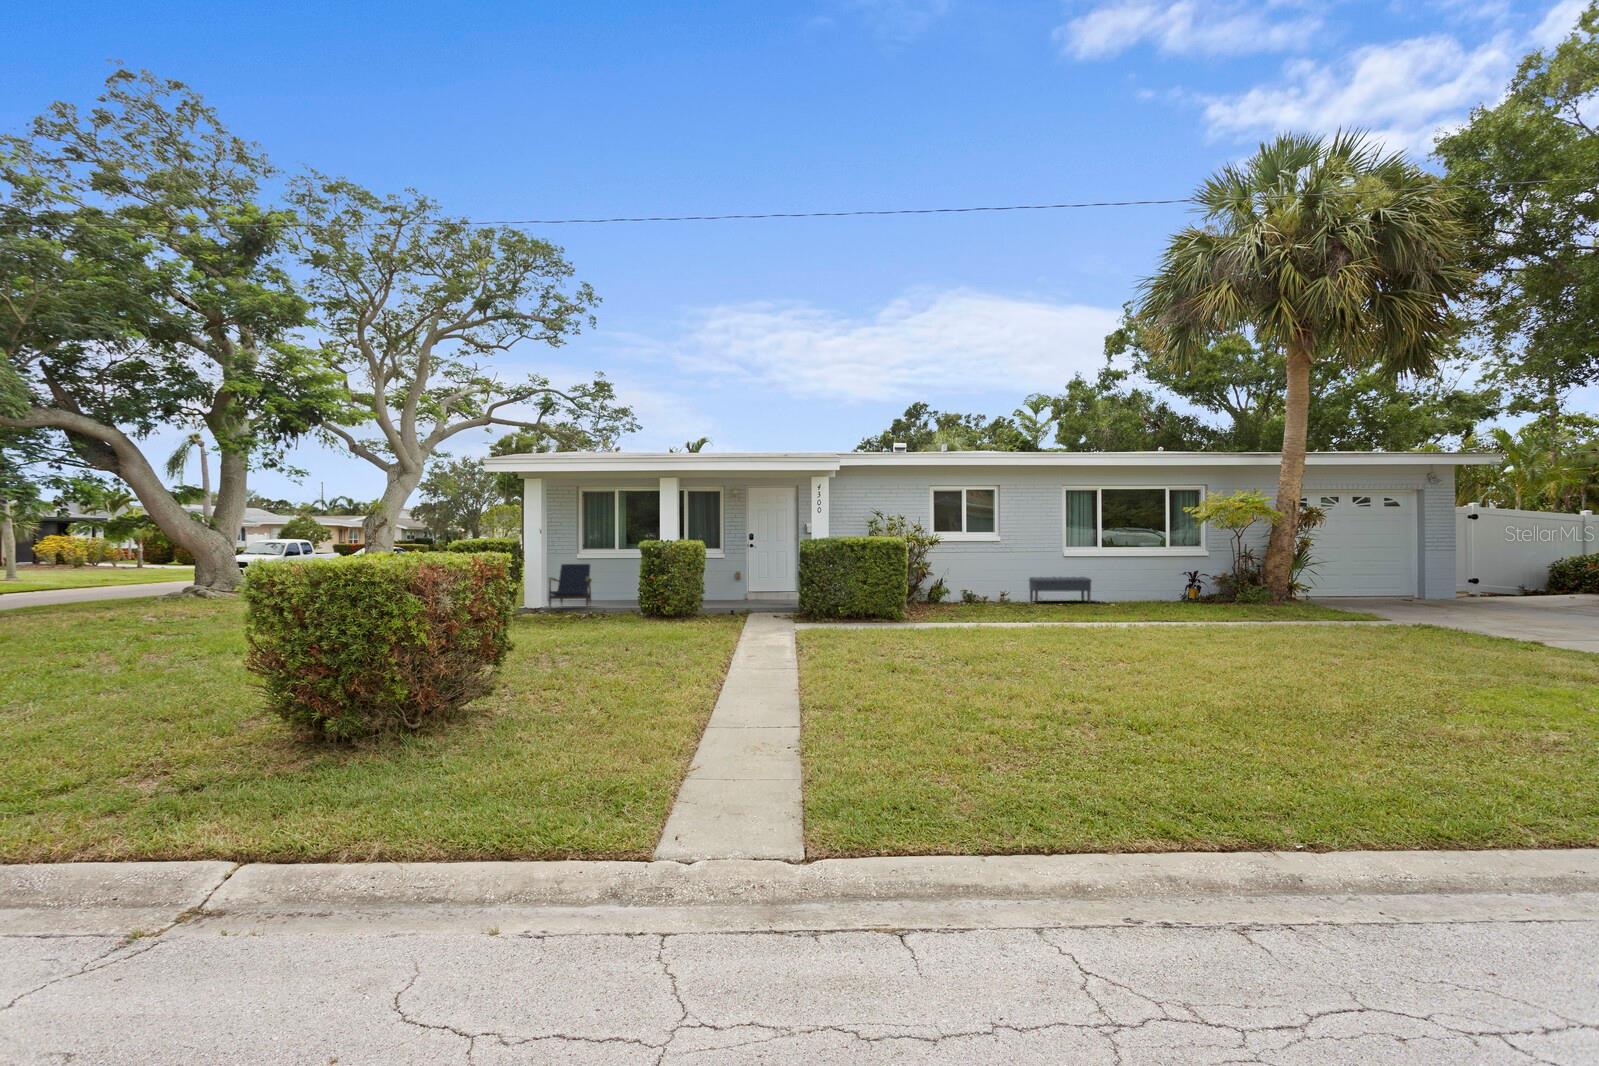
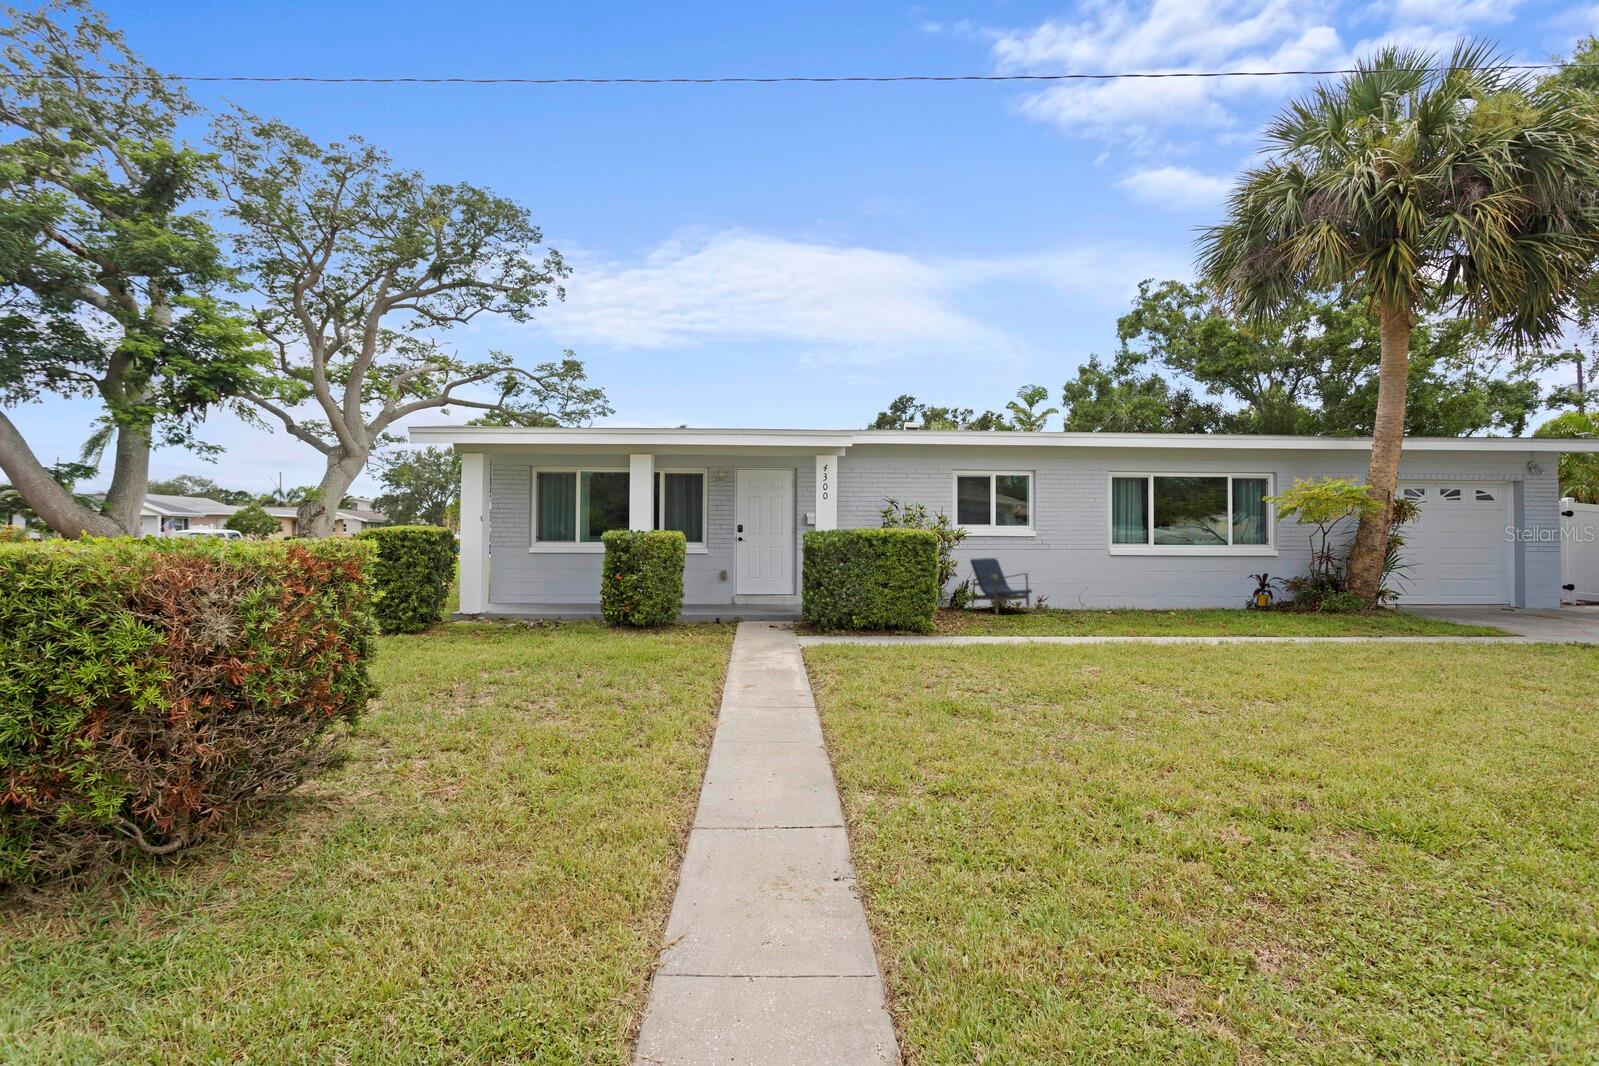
lounge chair: present [548,564,592,609] -> present [971,558,1032,614]
bench: present [1029,577,1091,603] -> none [1069,579,1146,611]

